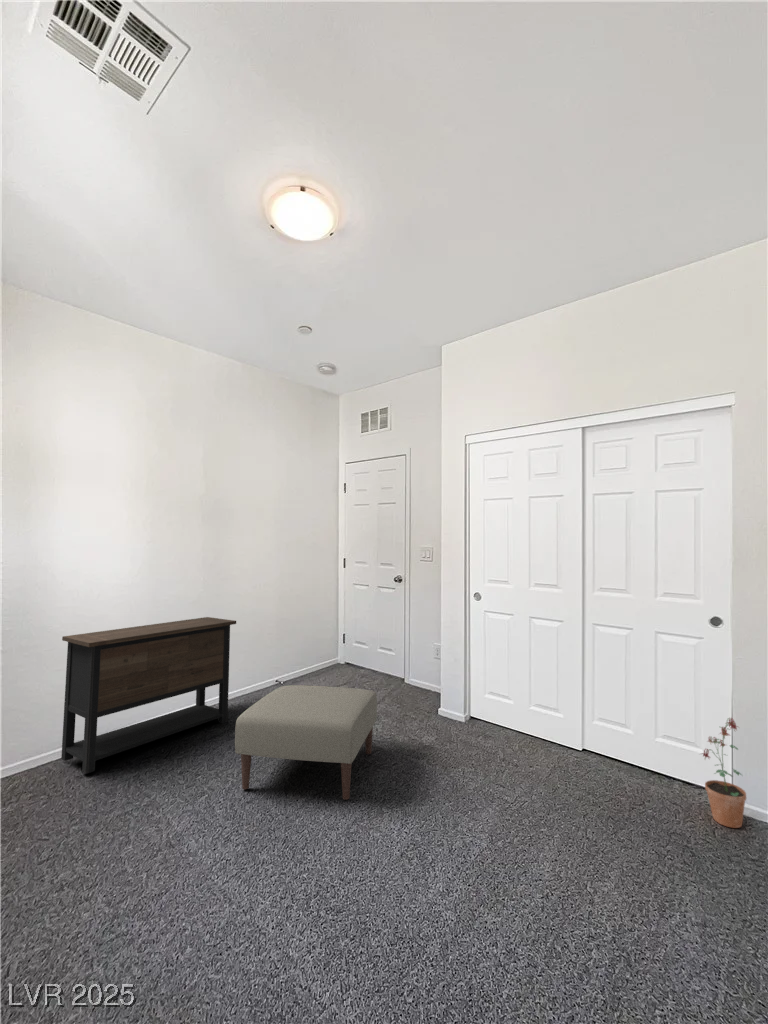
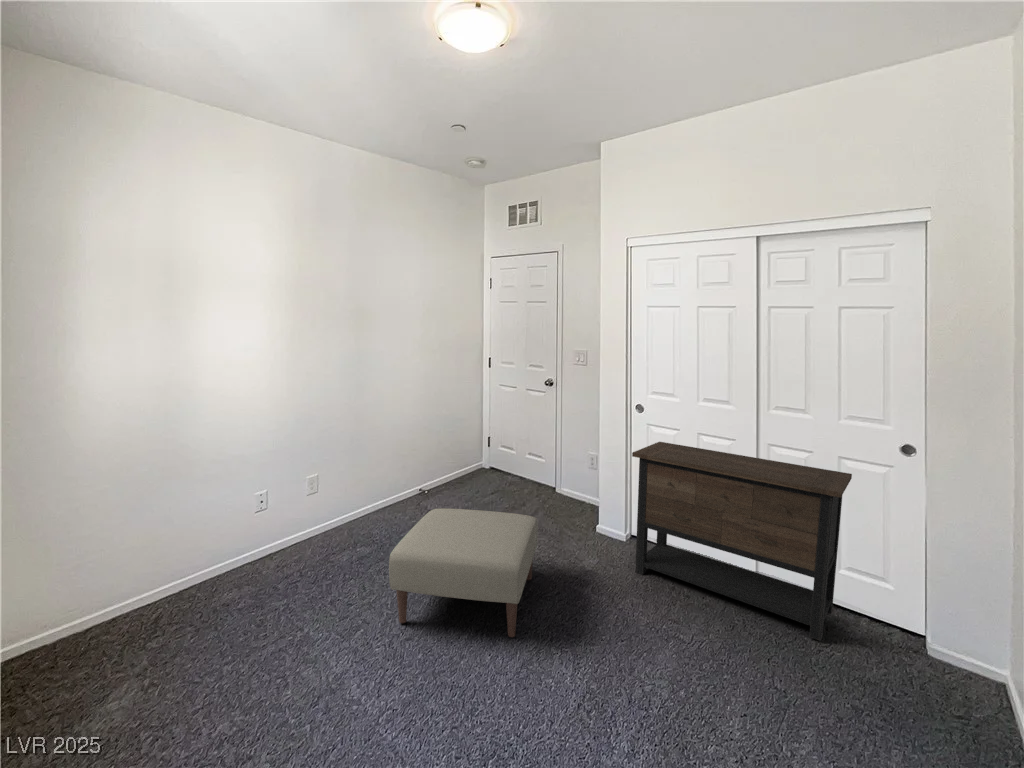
dresser: present [61,617,236,774] -> present [632,442,852,641]
potted plant: present [703,718,746,828] -> none [903,565,955,677]

